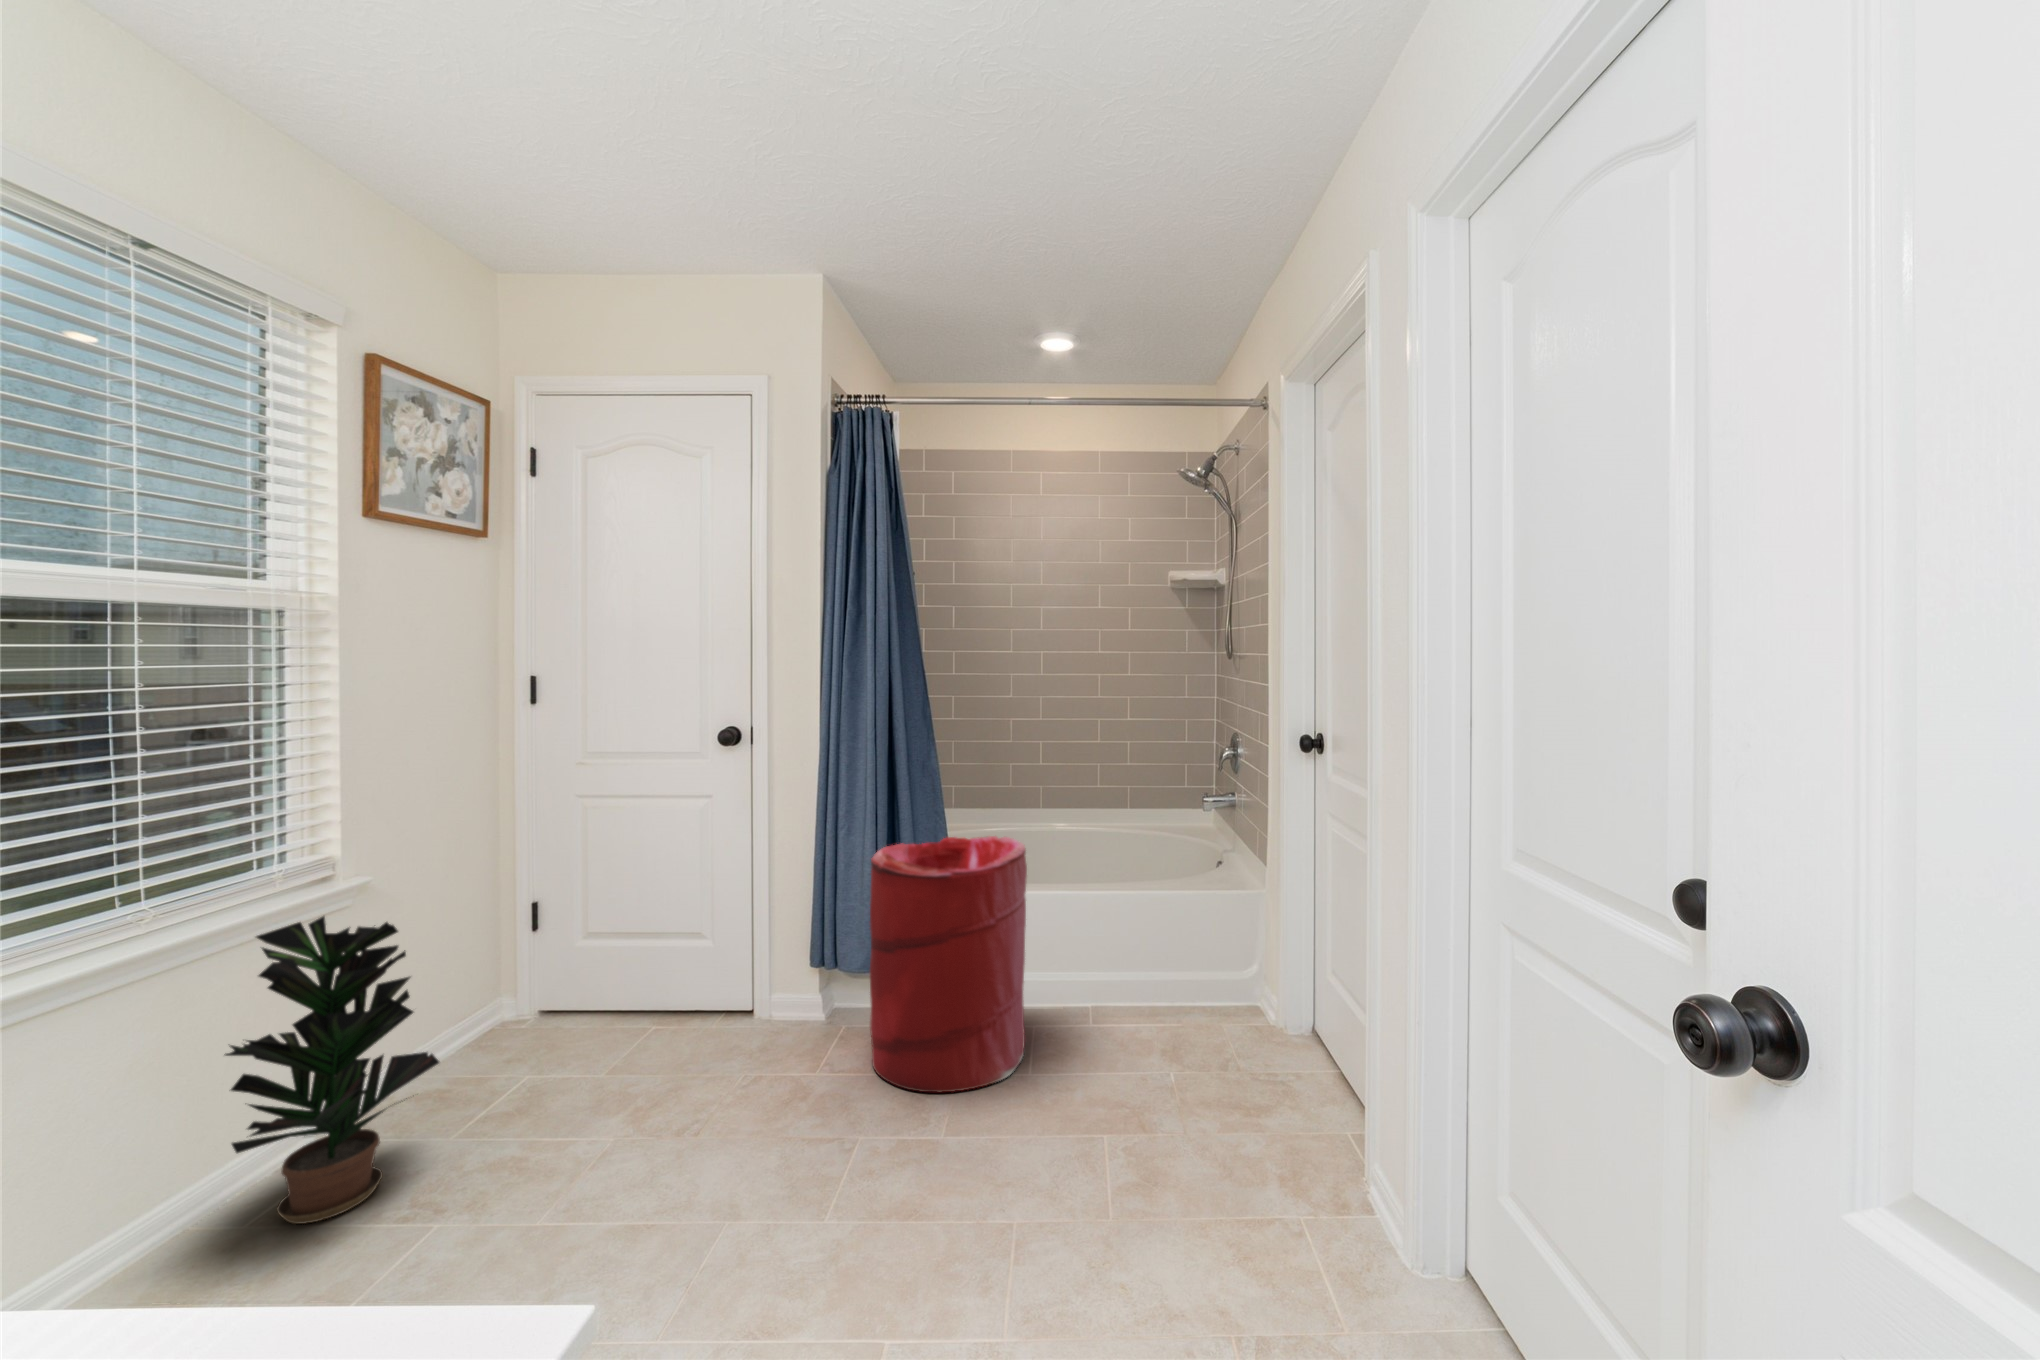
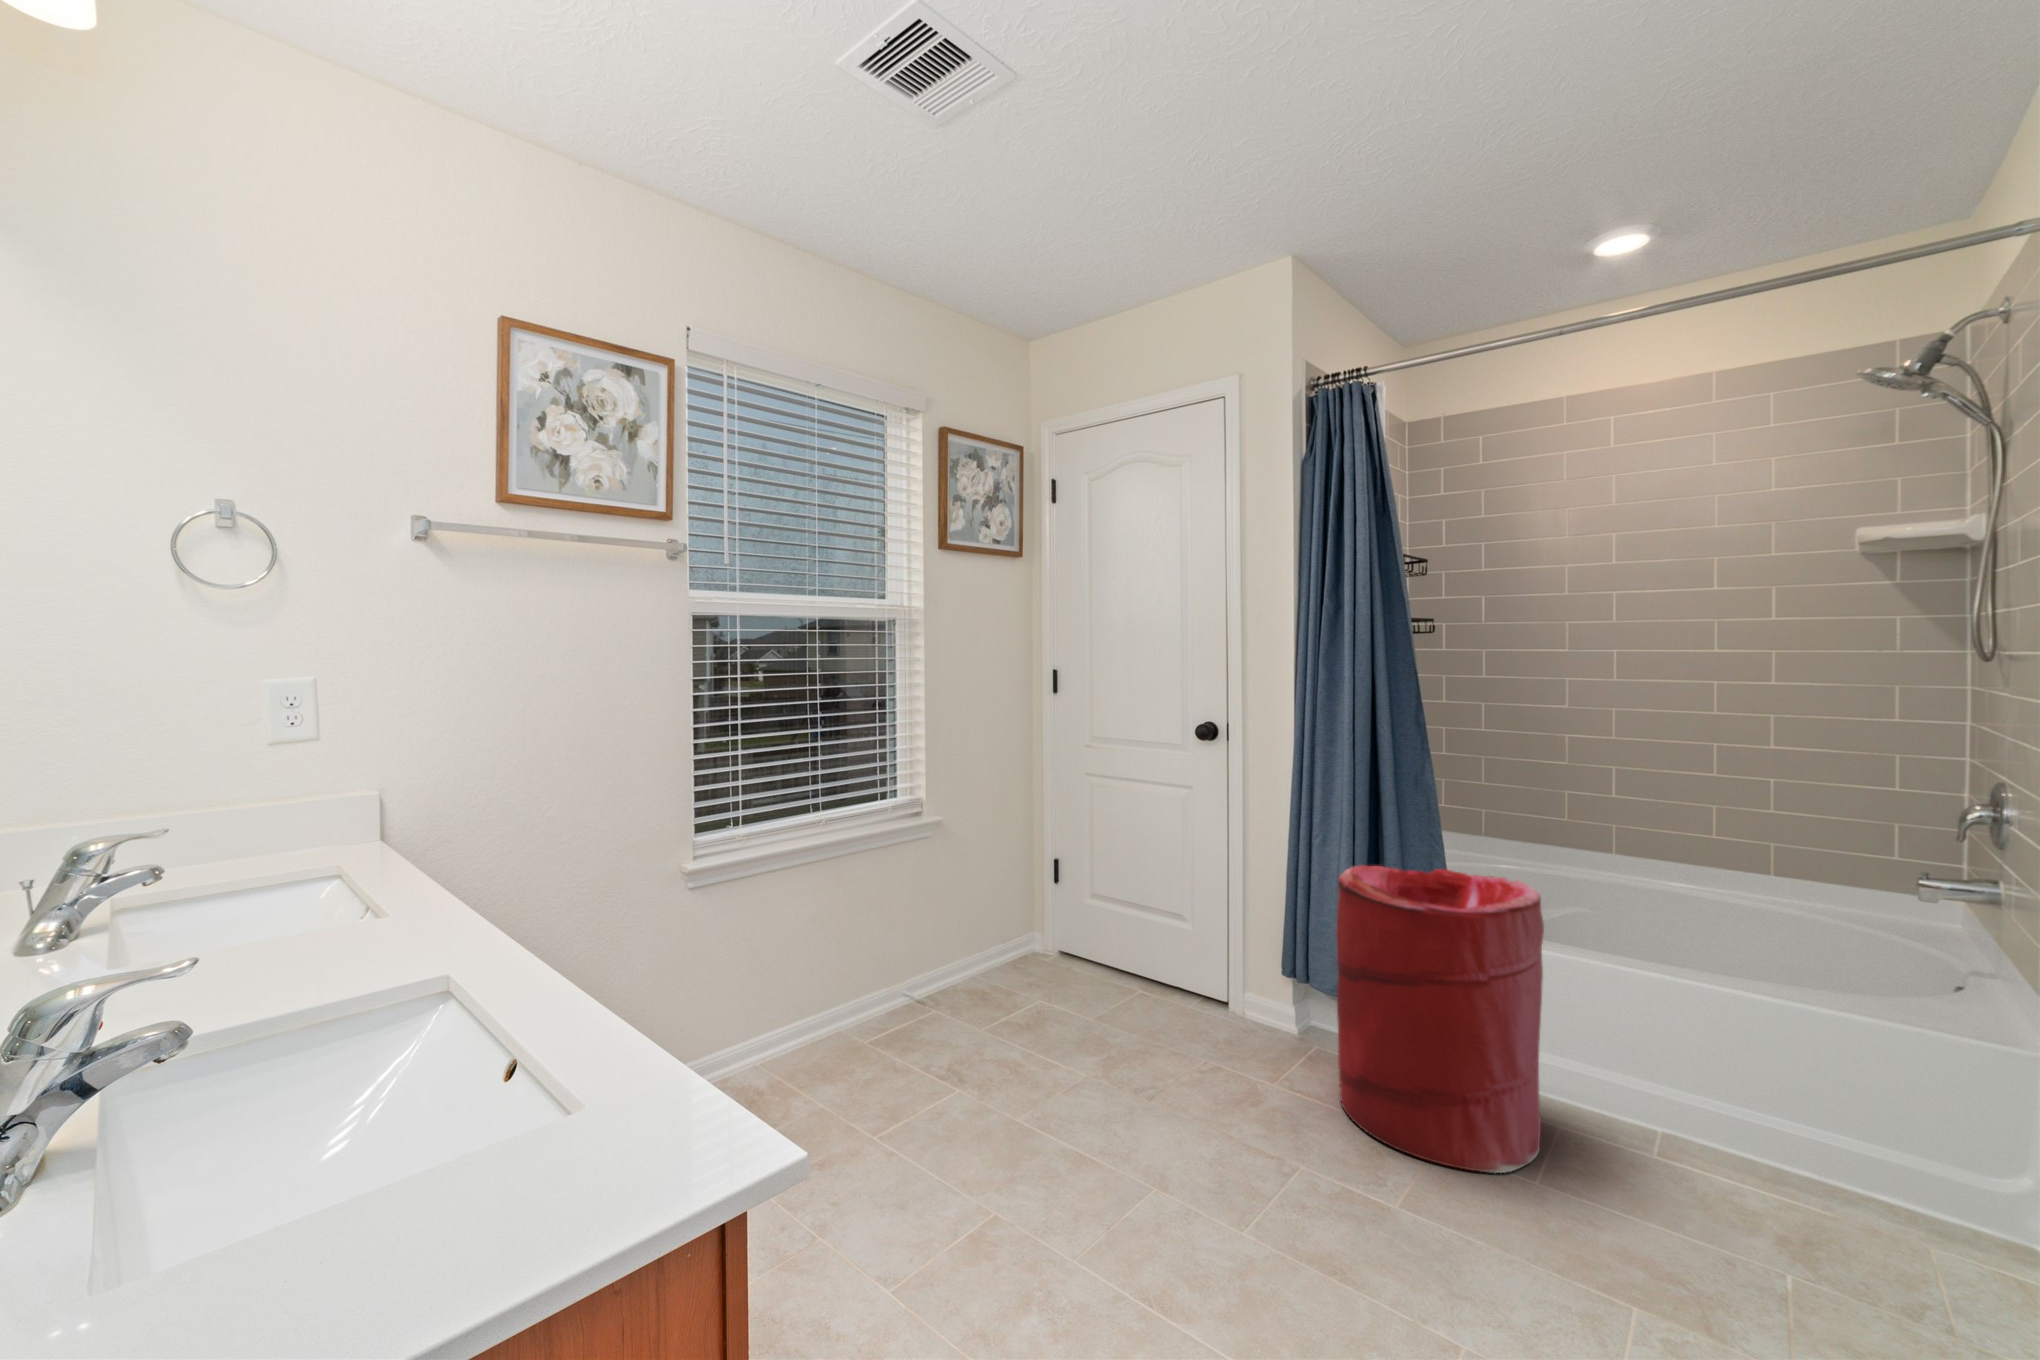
potted plant: present [224,916,439,1224] -> none [868,839,980,1056]

